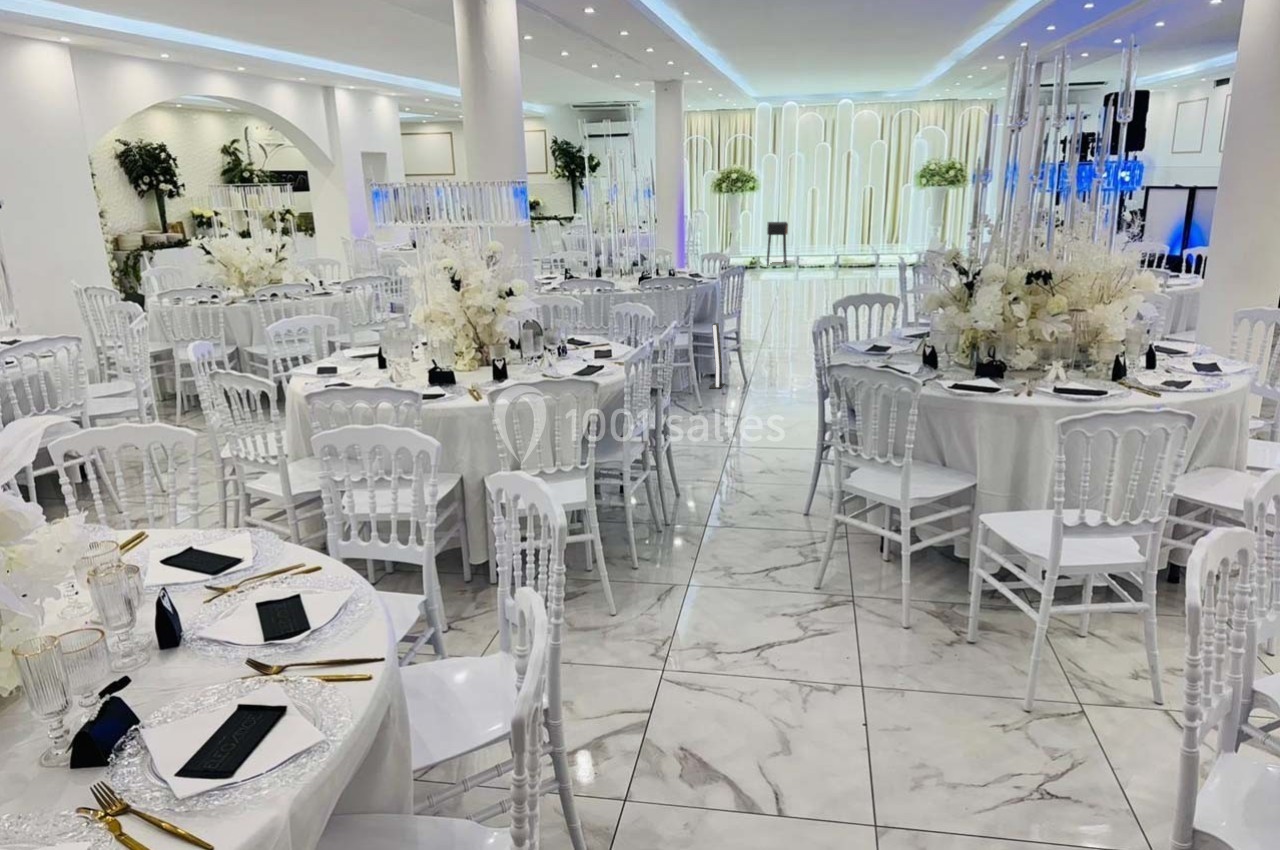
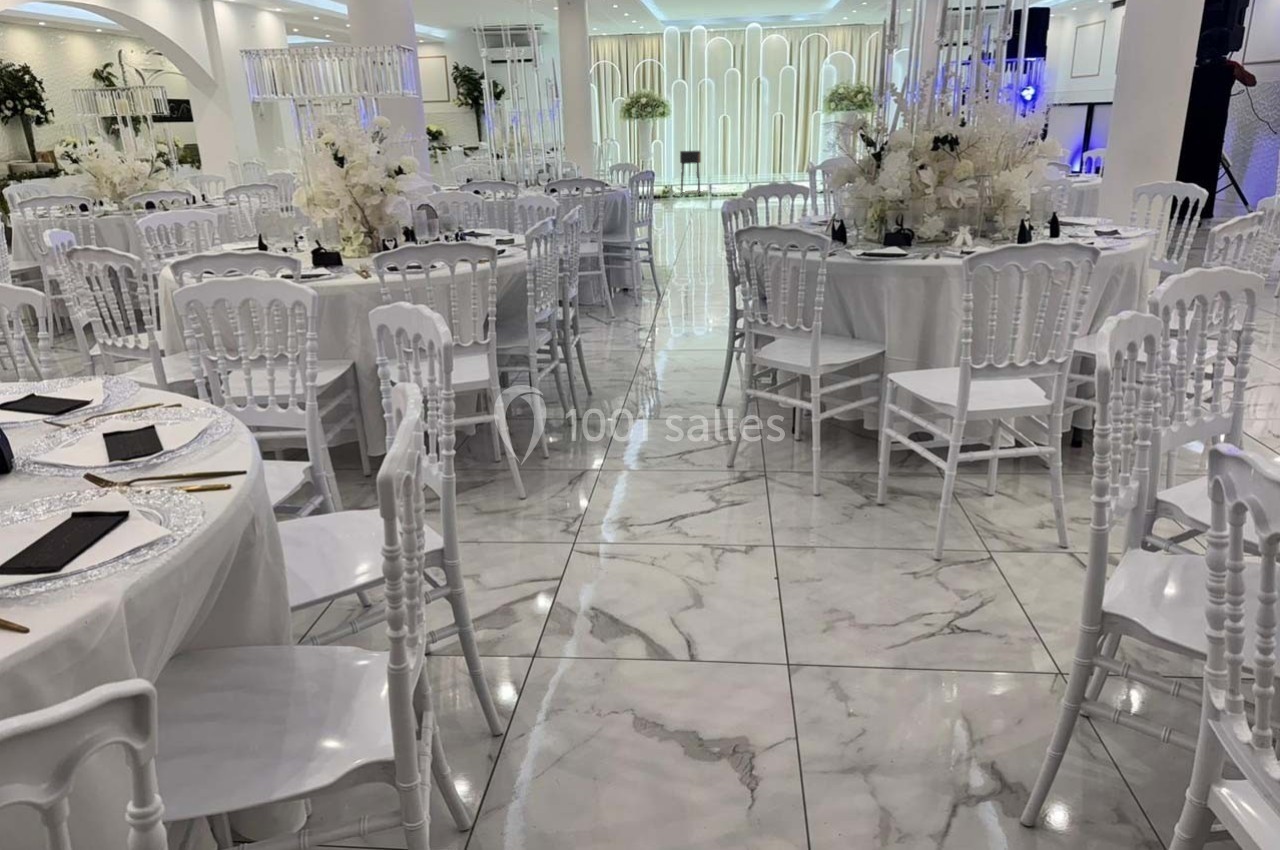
speaker: present [709,323,725,389] -> none [622,231,638,299]

